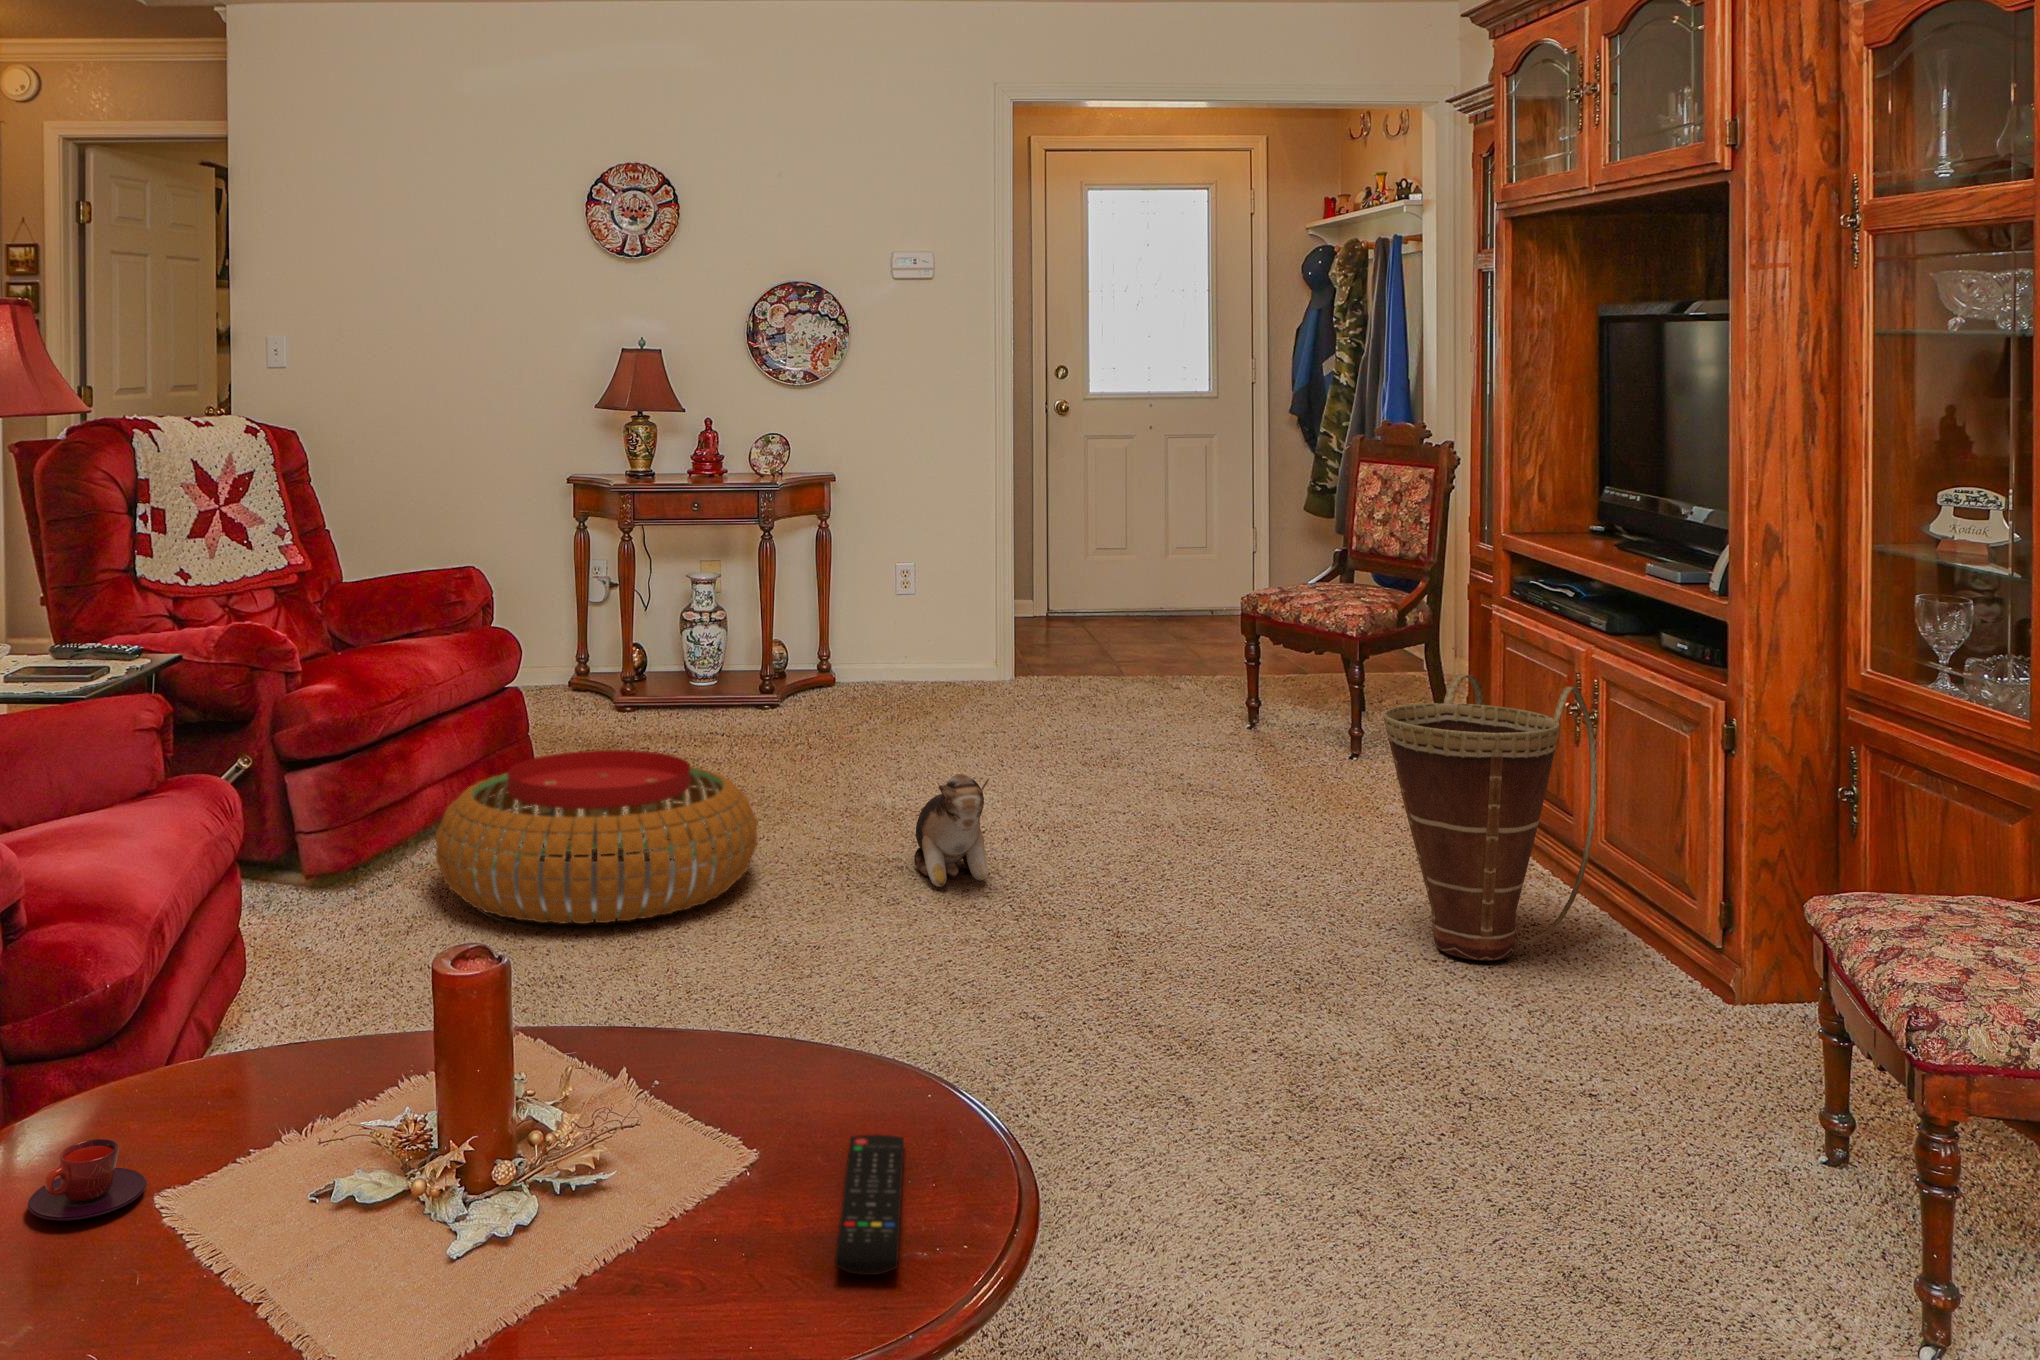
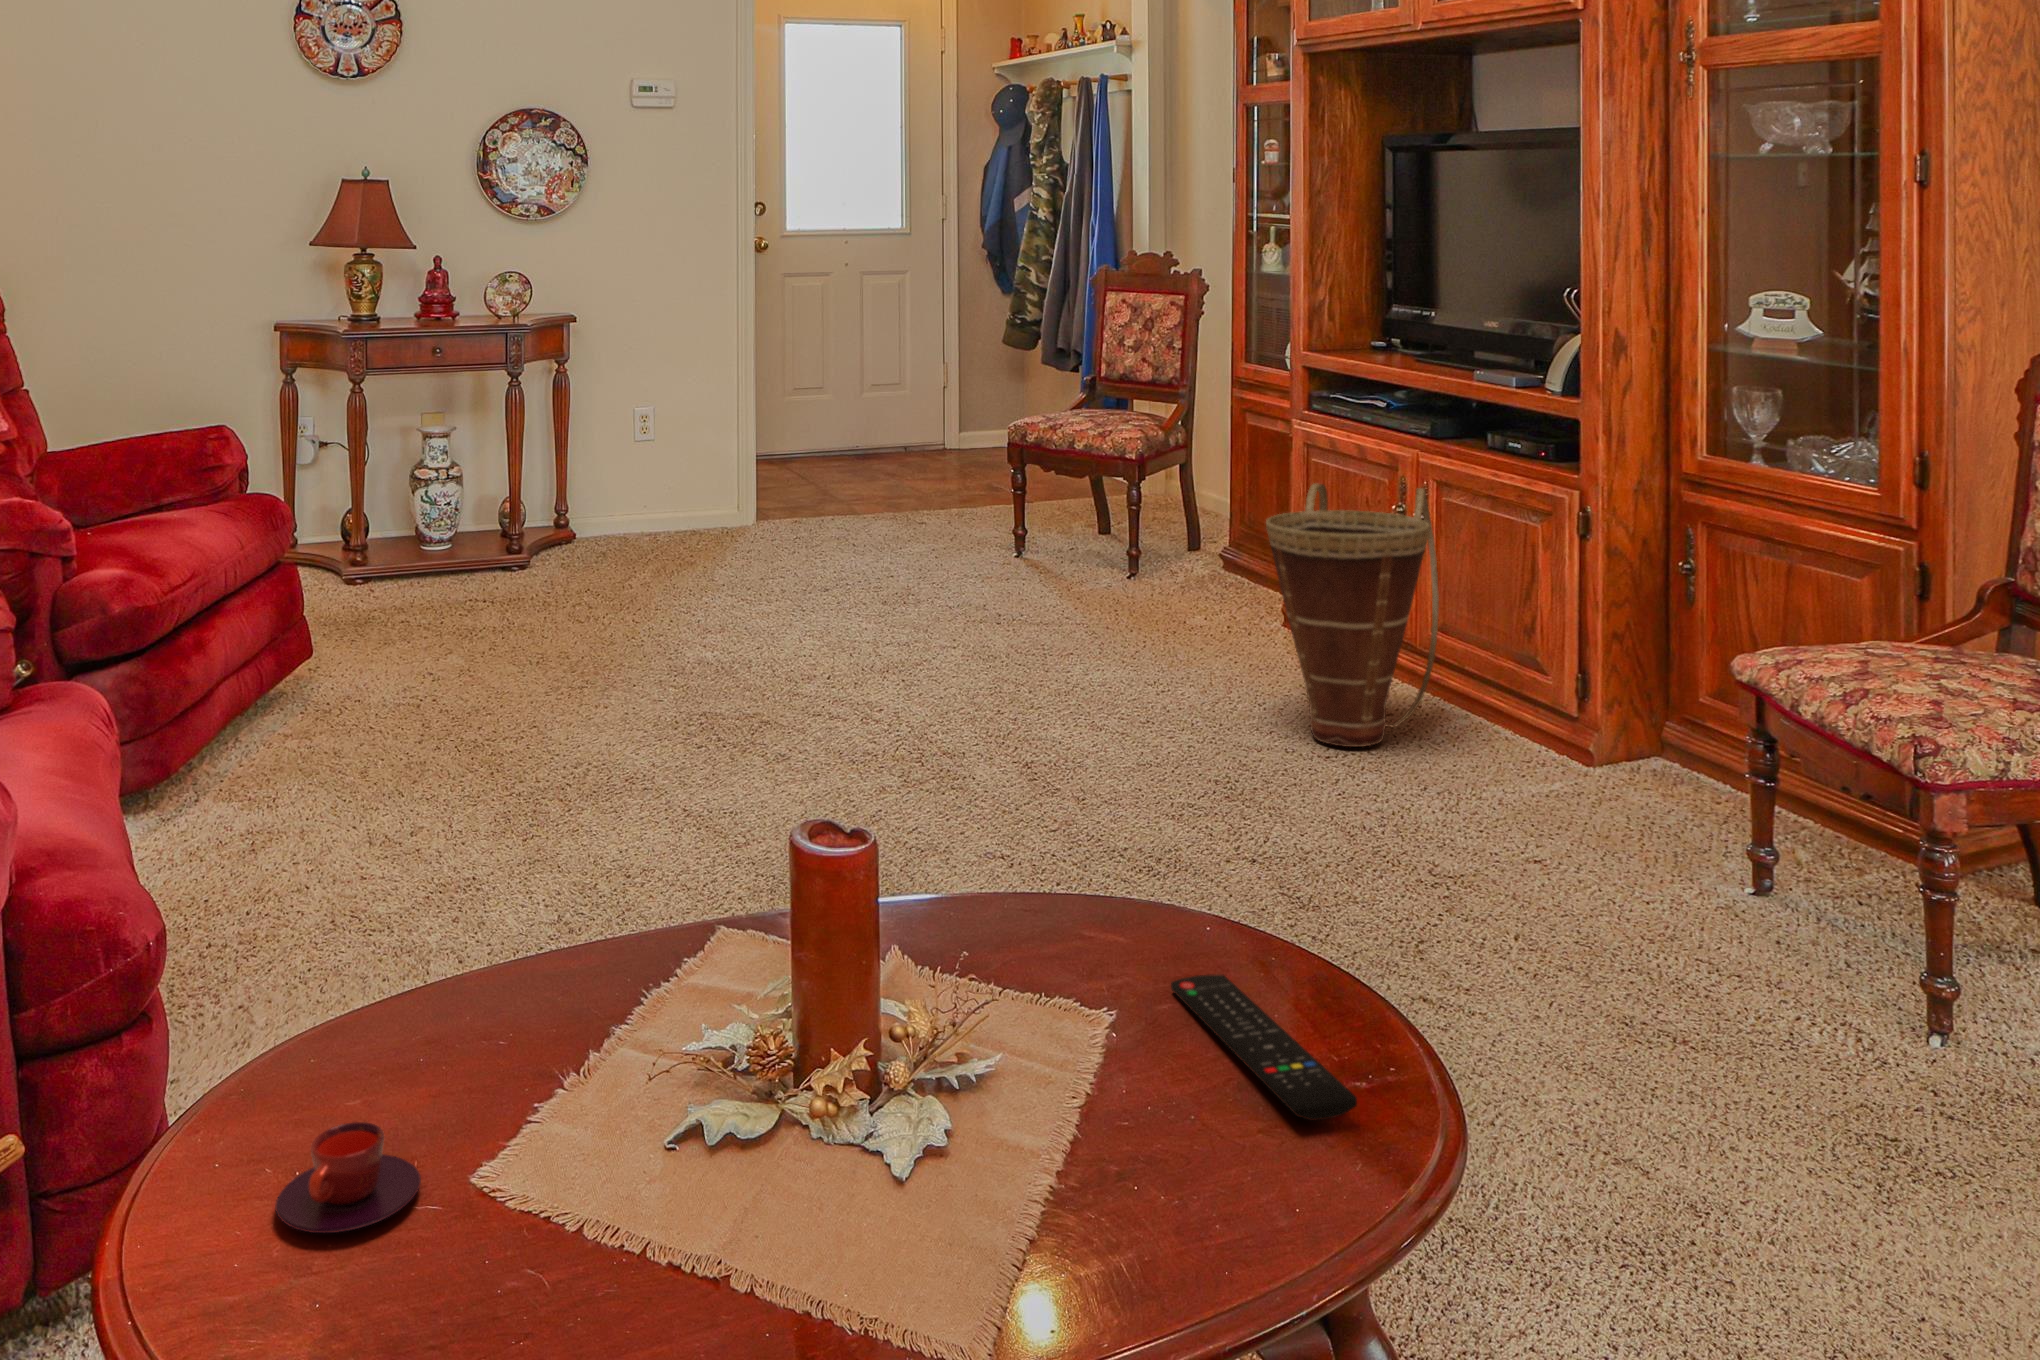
pouf: present [436,750,758,924] -> none [256,619,627,815]
plush toy: present [914,774,989,887] -> none [774,615,876,732]

